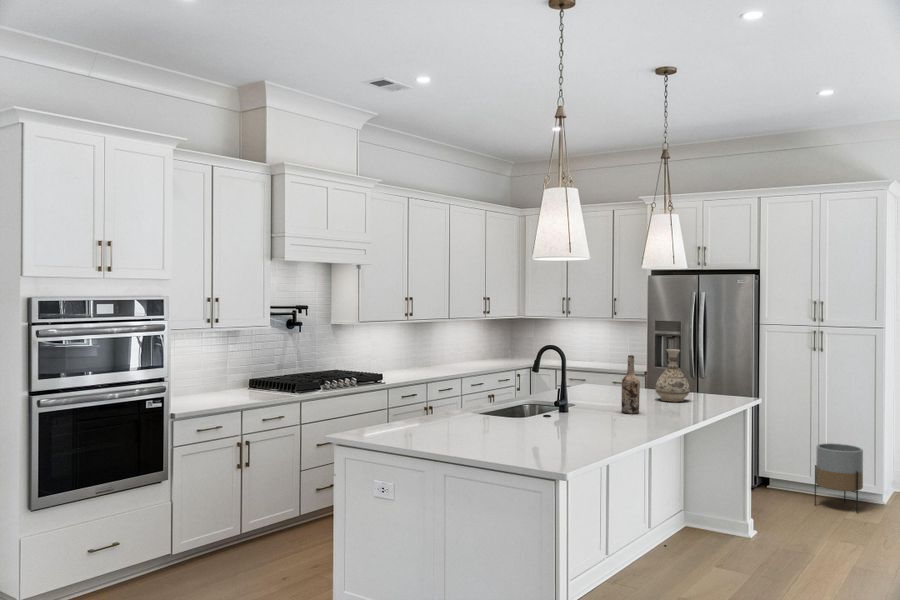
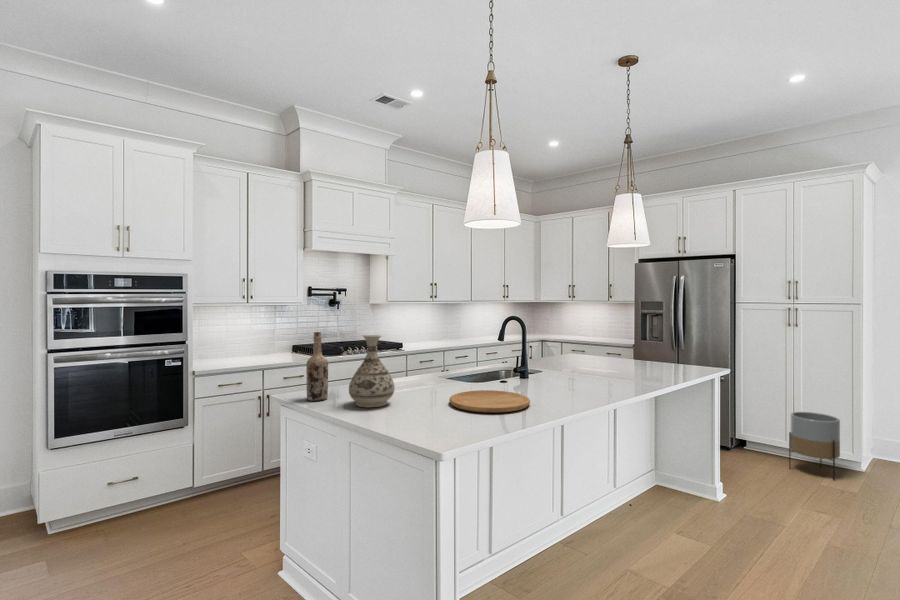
vase: present [655,349,690,402] -> present [349,335,395,407]
wine bottle: present [621,355,640,413] -> present [306,332,328,401]
cutting board: none [525,423,603,441] -> present [449,390,530,413]

